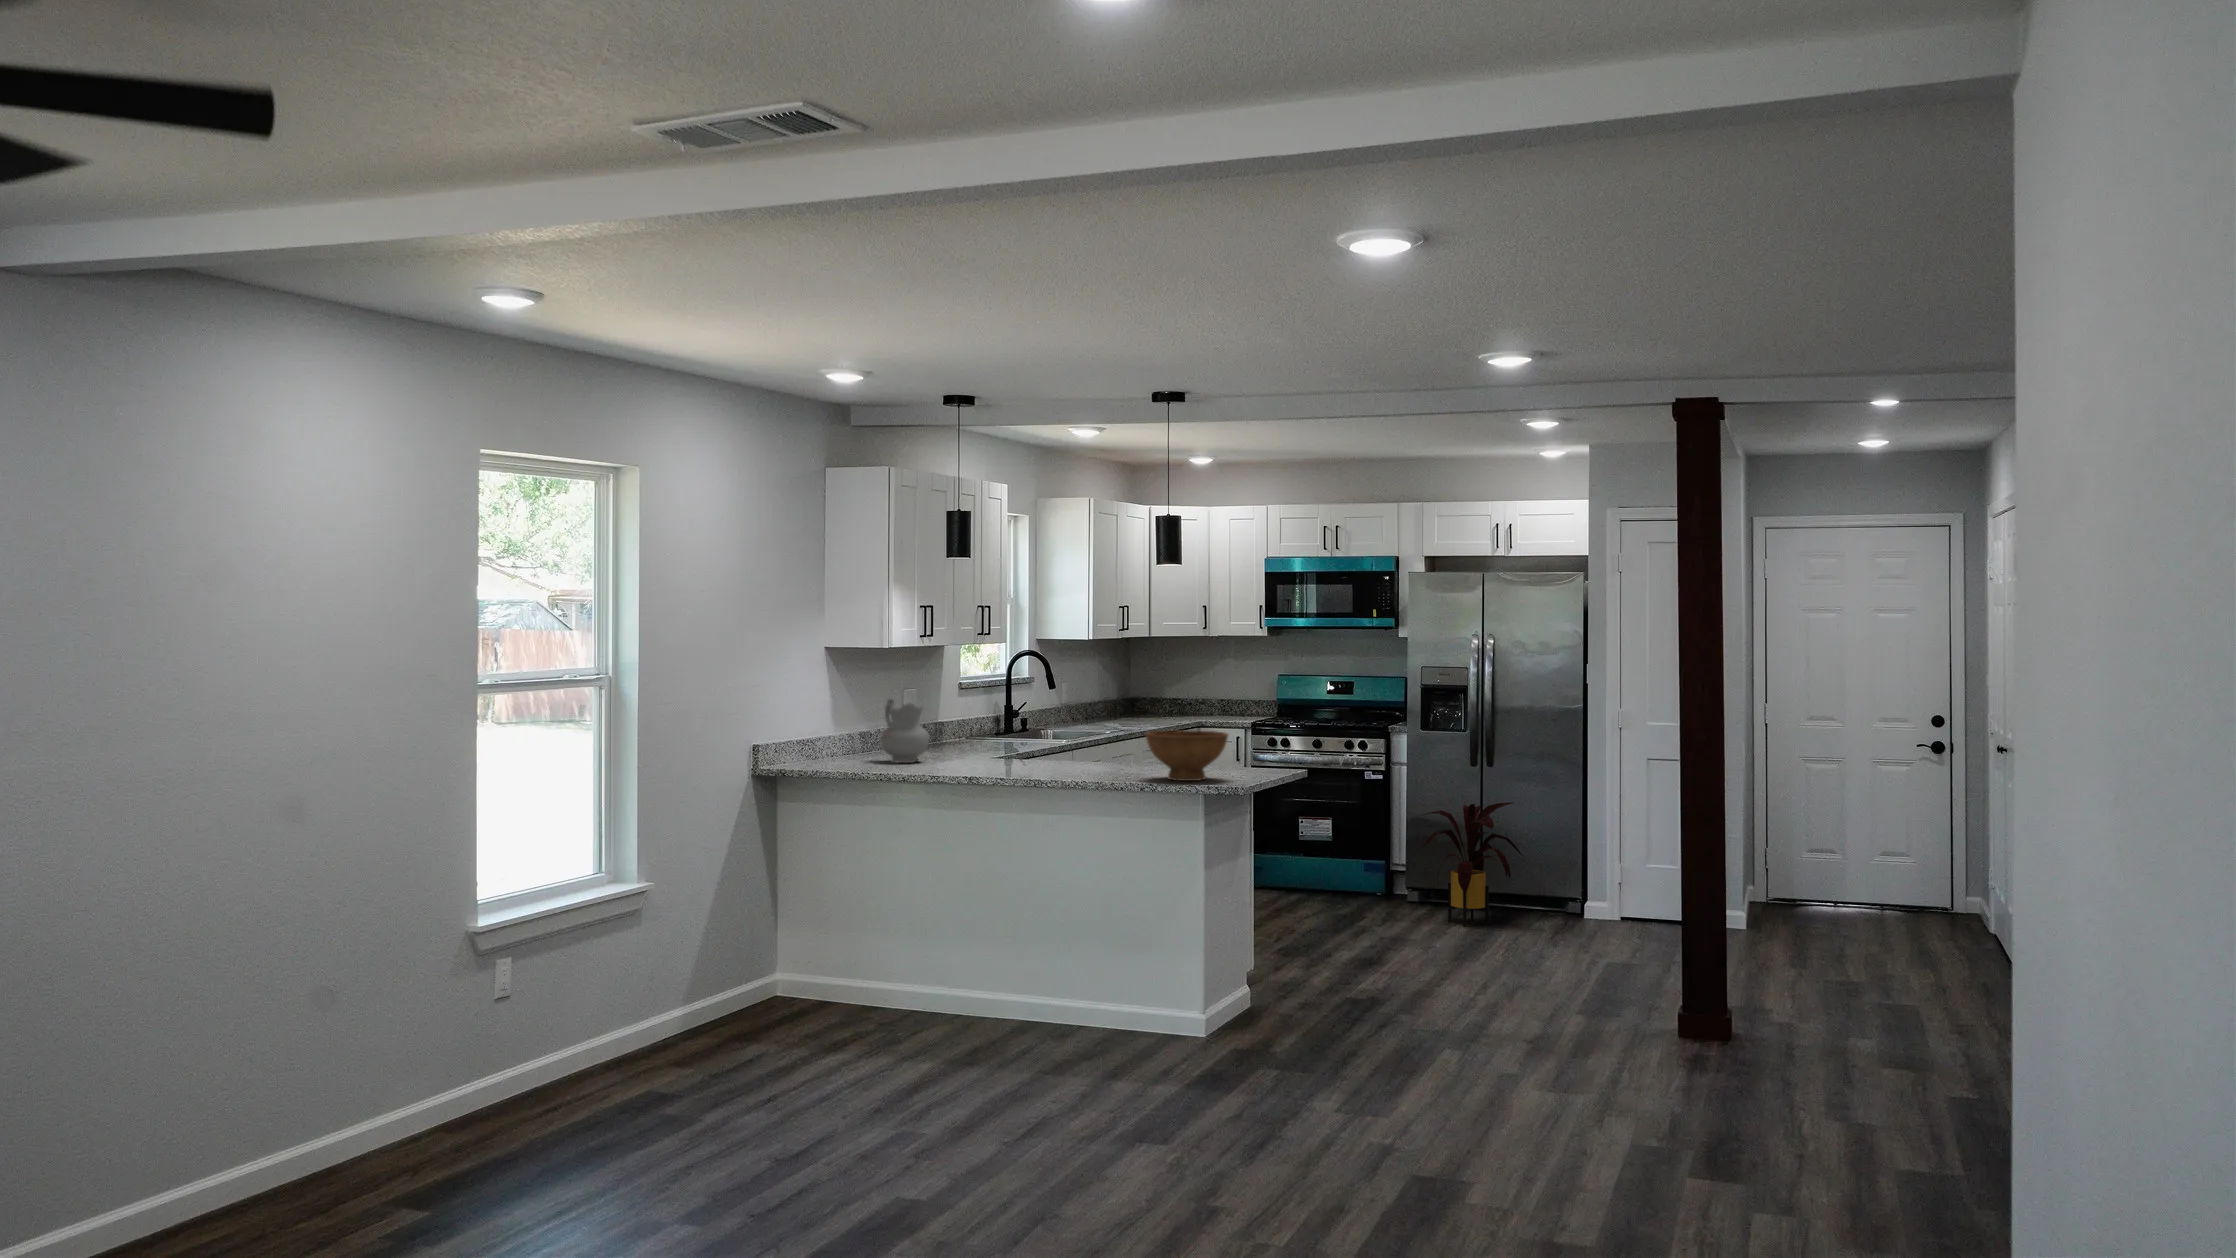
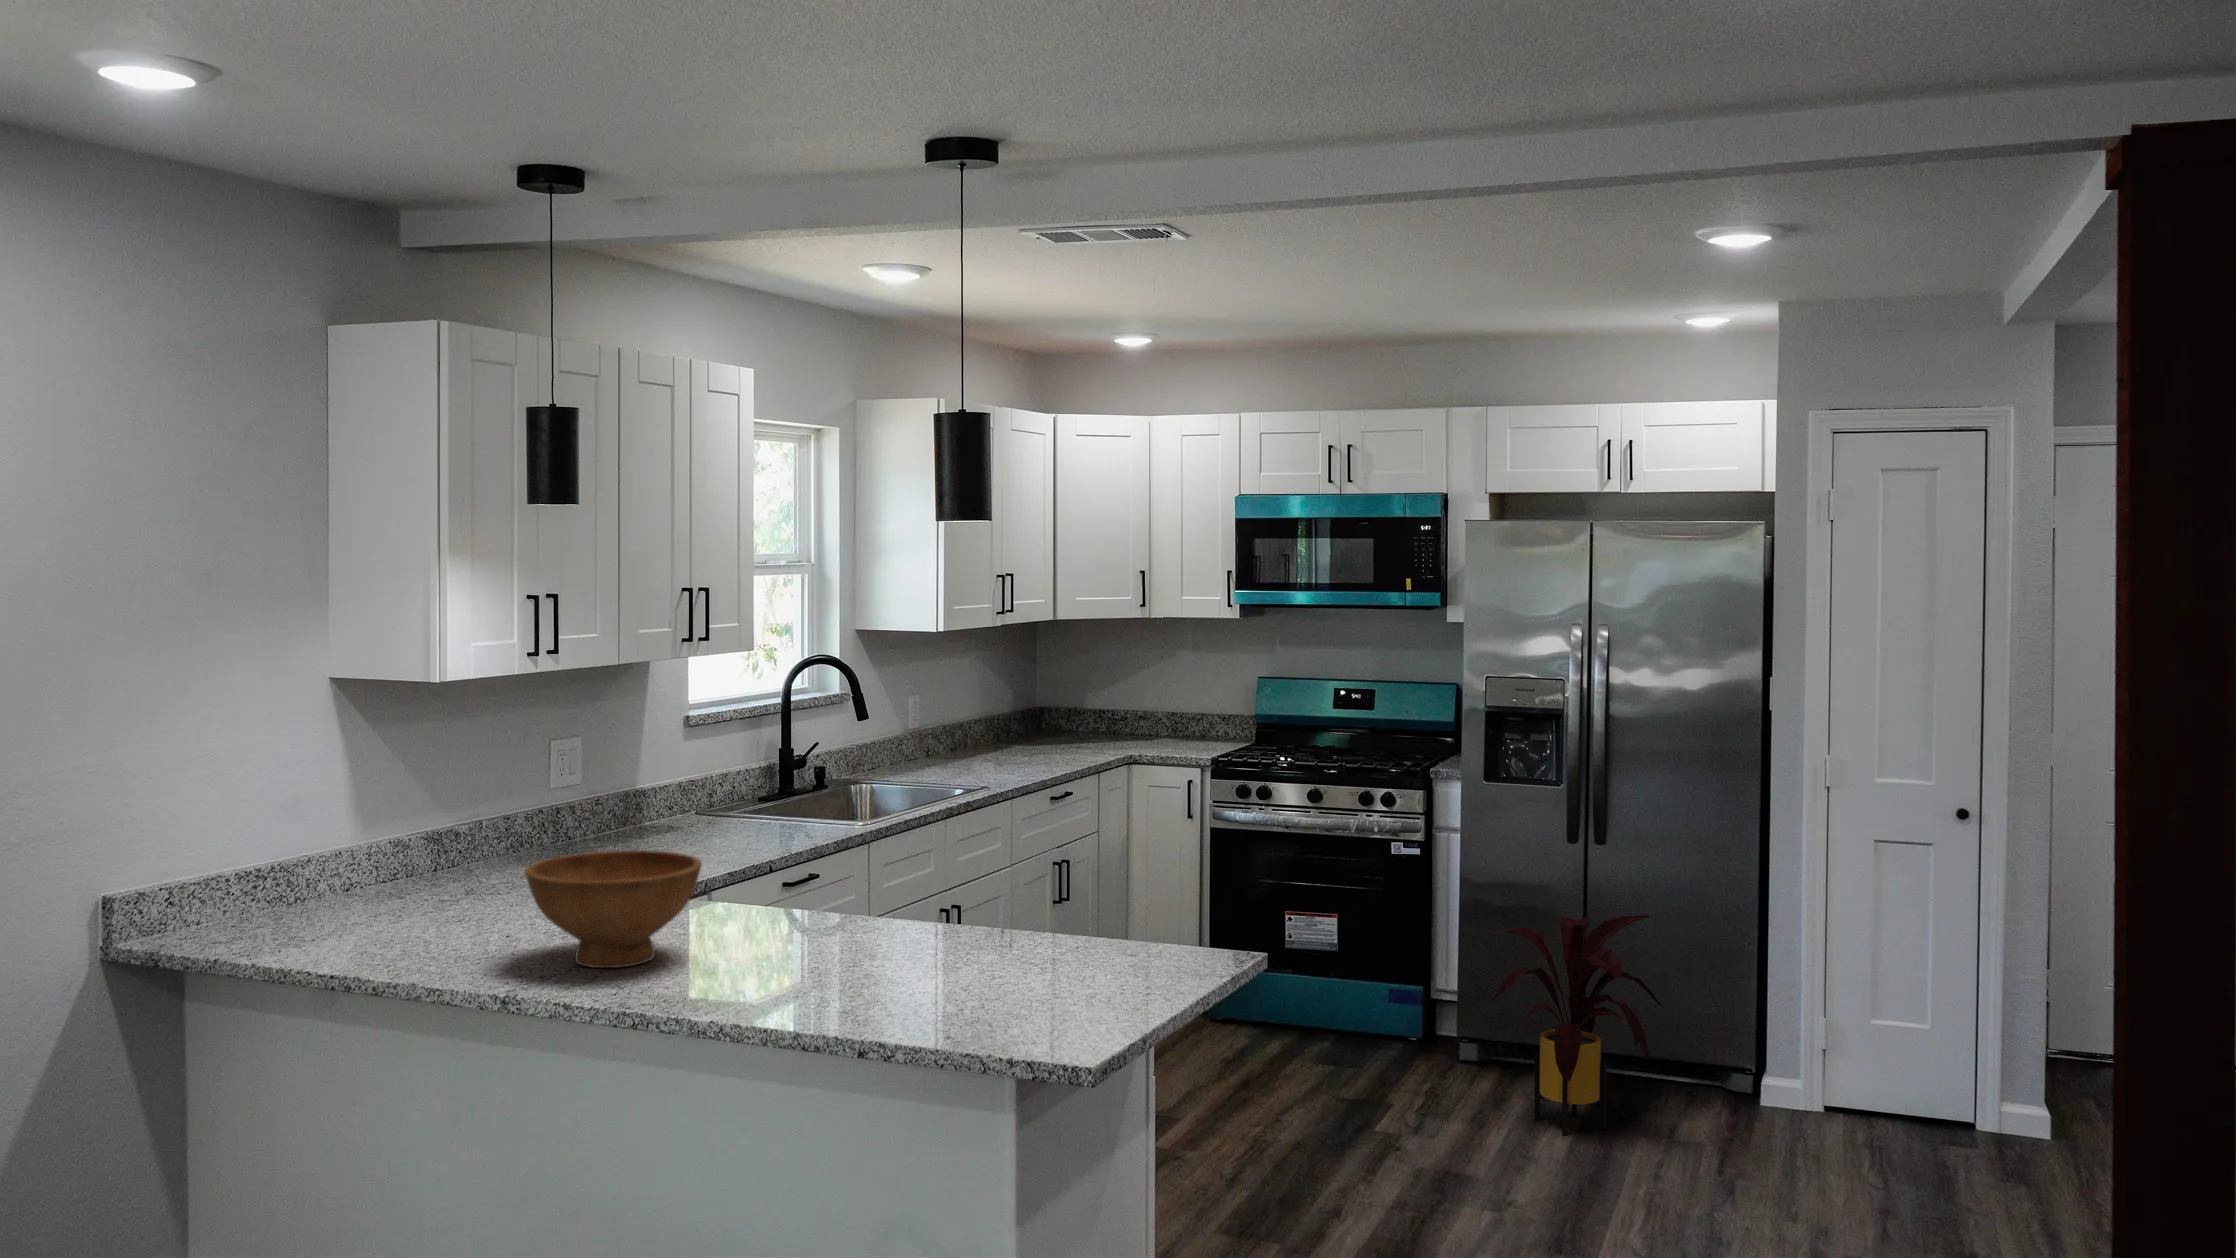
ceramic pitcher: present [881,700,929,763] -> none [412,784,516,921]
bowl: present [1145,730,1228,781] -> present [525,851,702,968]

